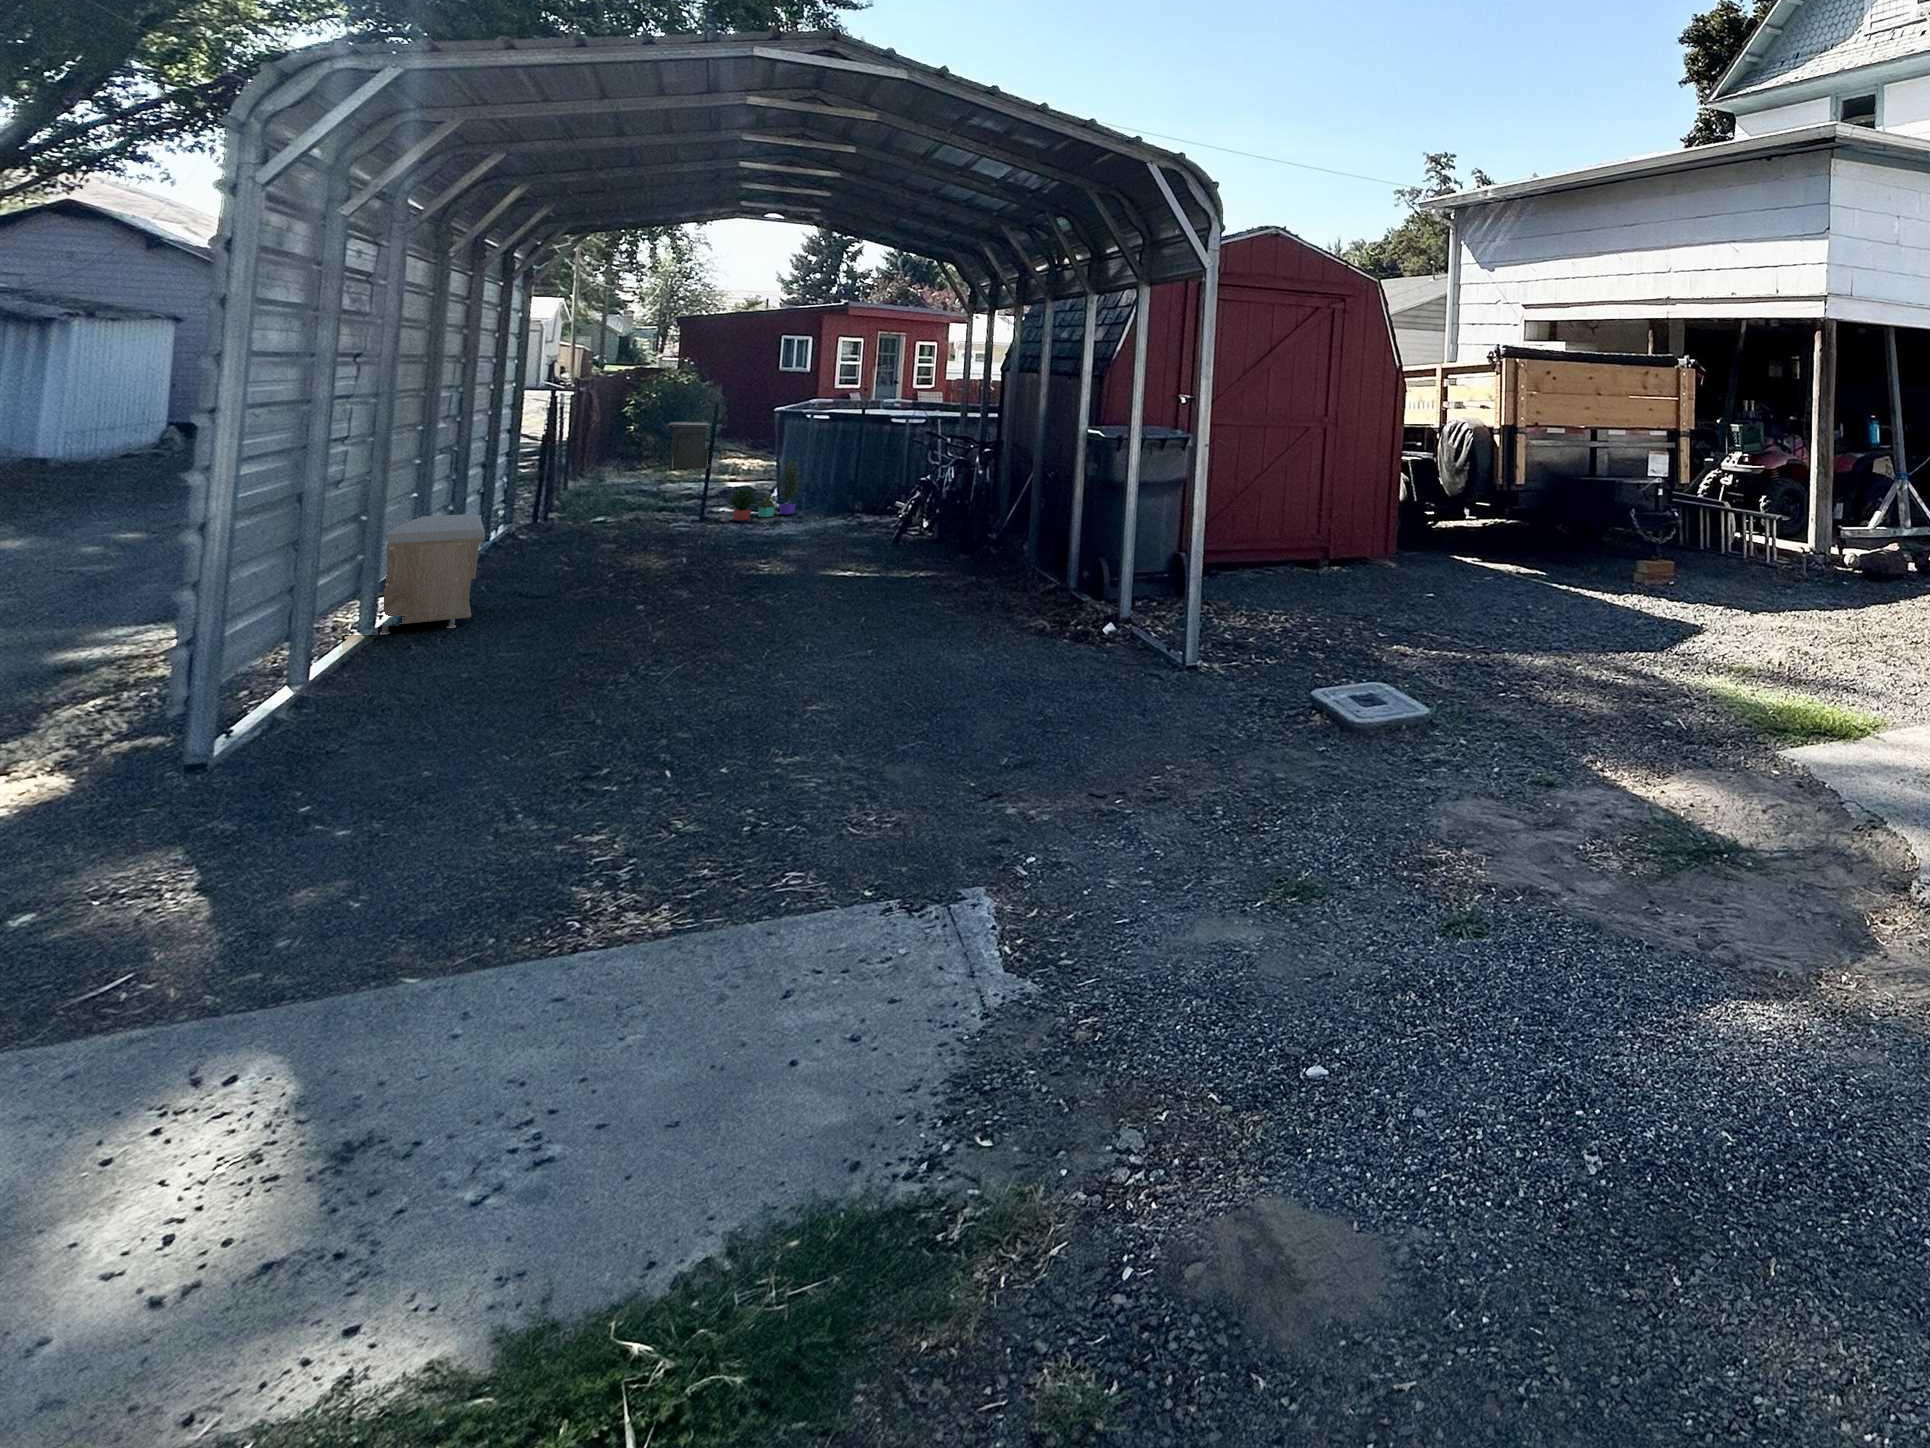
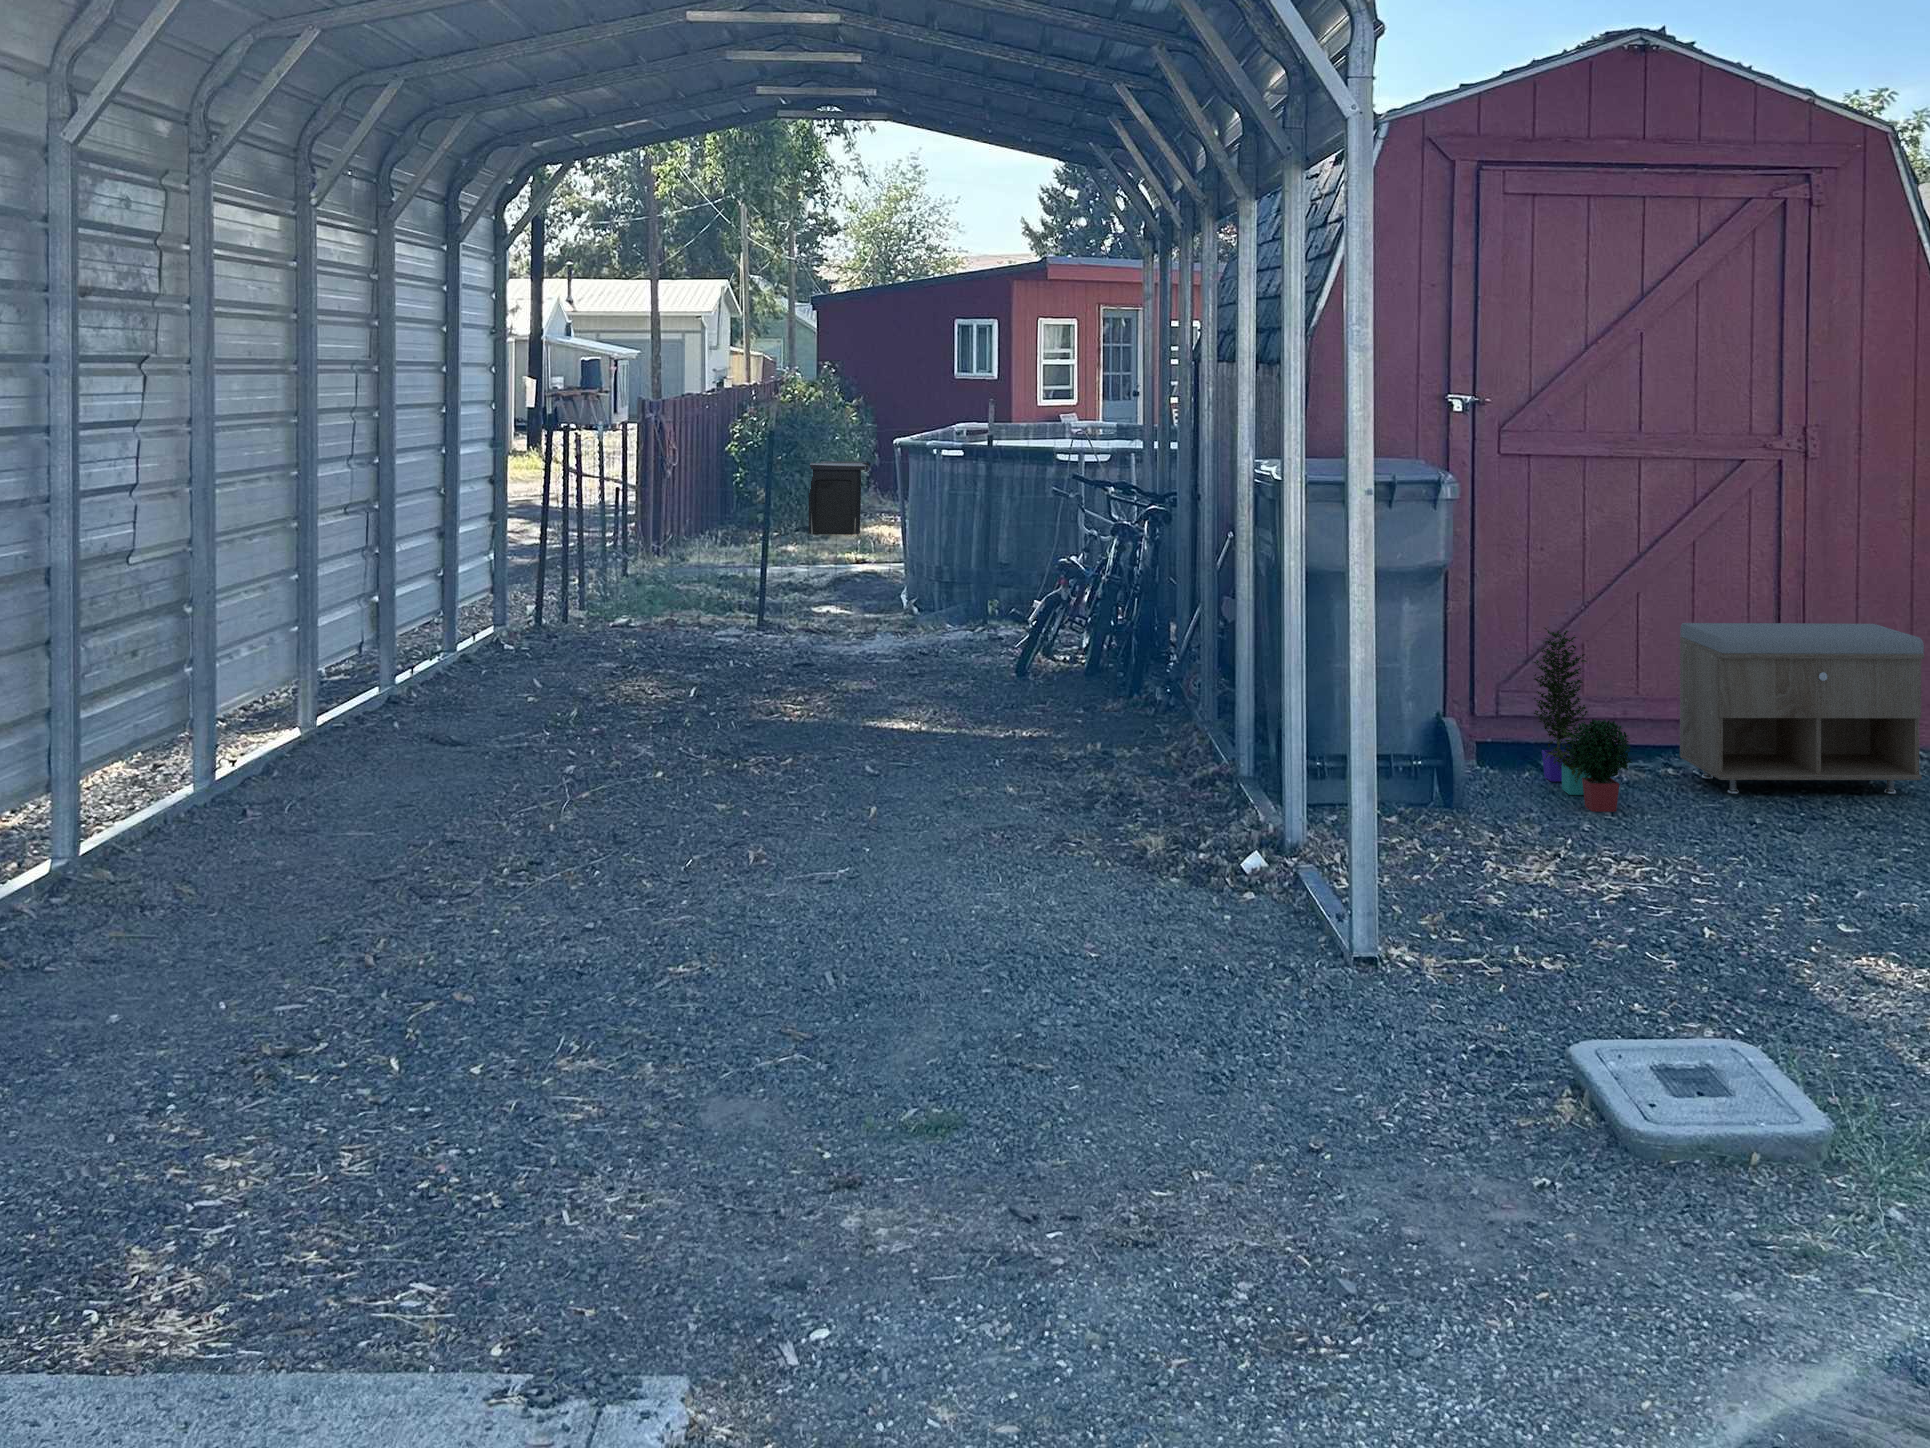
potted plant: present [730,460,801,521] -> present [1534,628,1632,812]
storage bench: present [380,514,485,635] -> present [1680,623,1924,794]

